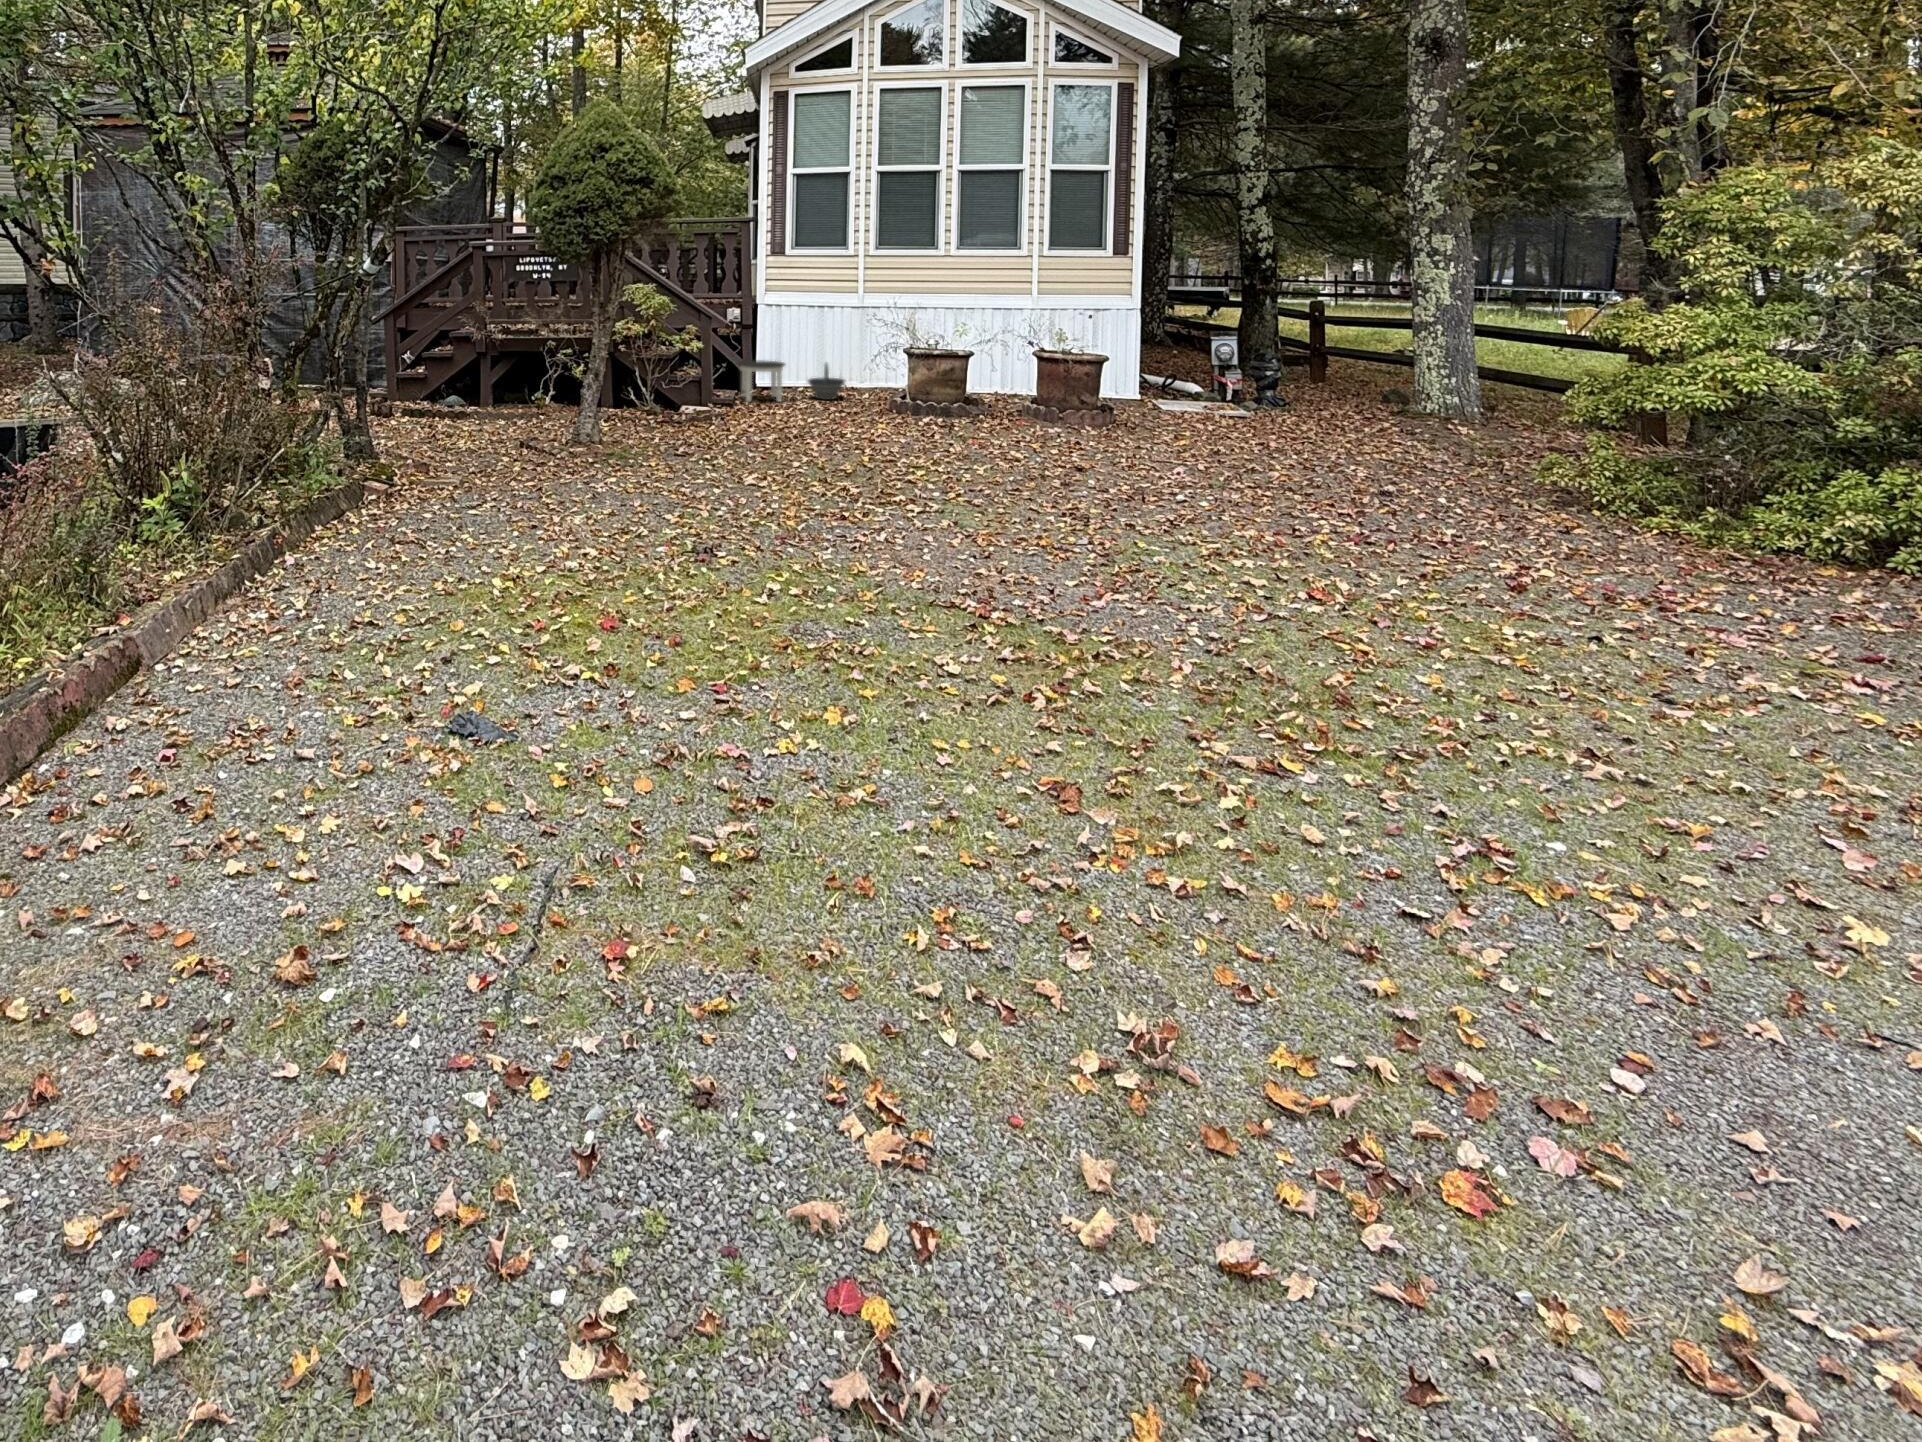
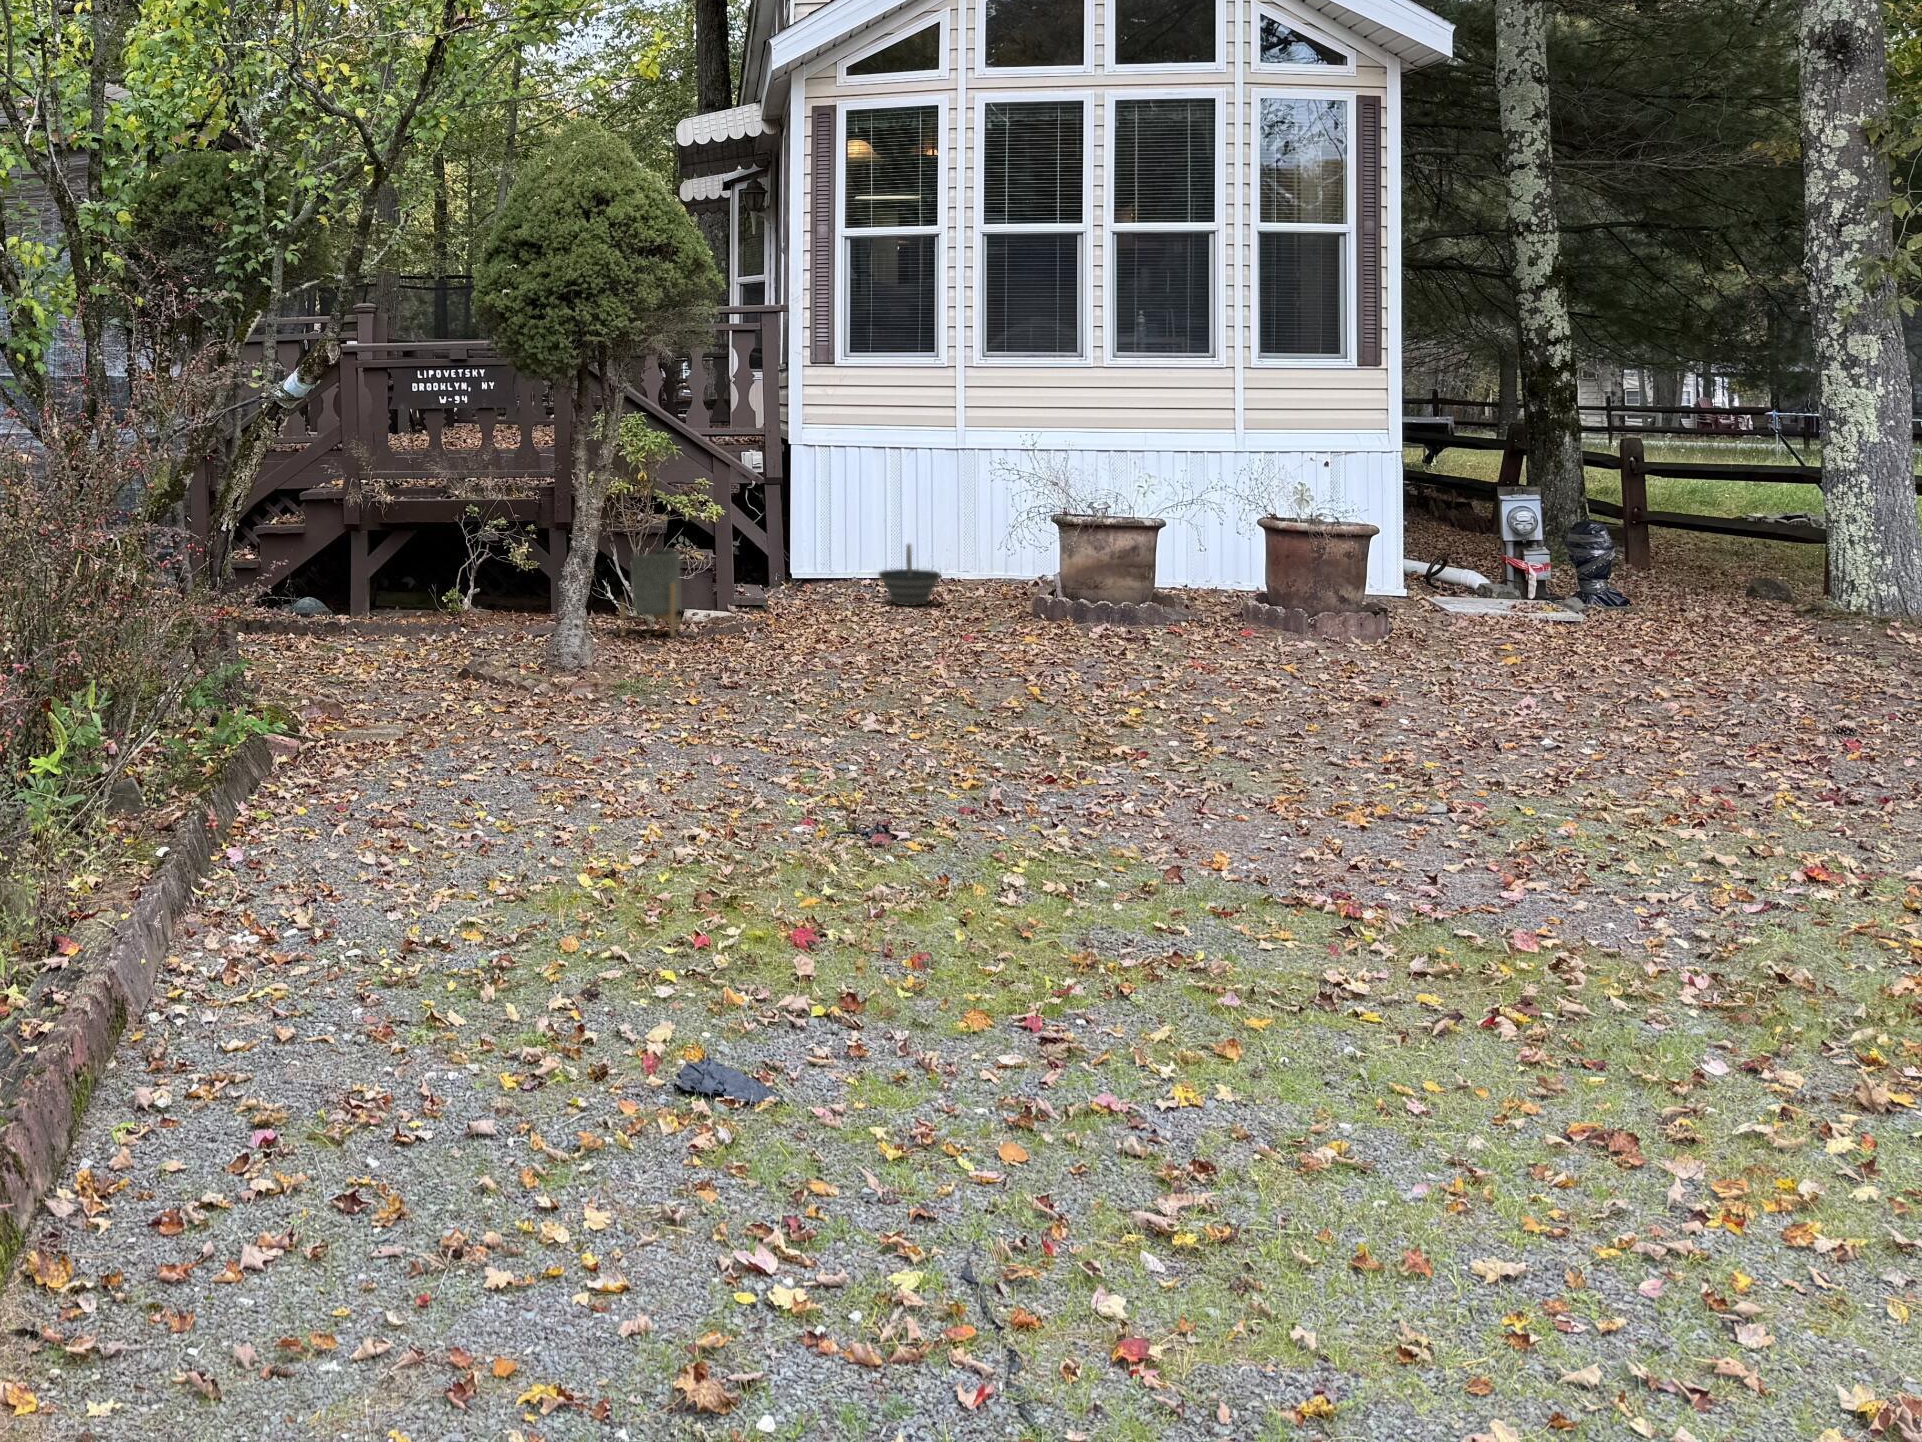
round table: present [738,360,785,402] -> none [765,541,846,611]
planter: none [637,365,676,418] -> present [621,549,680,637]

